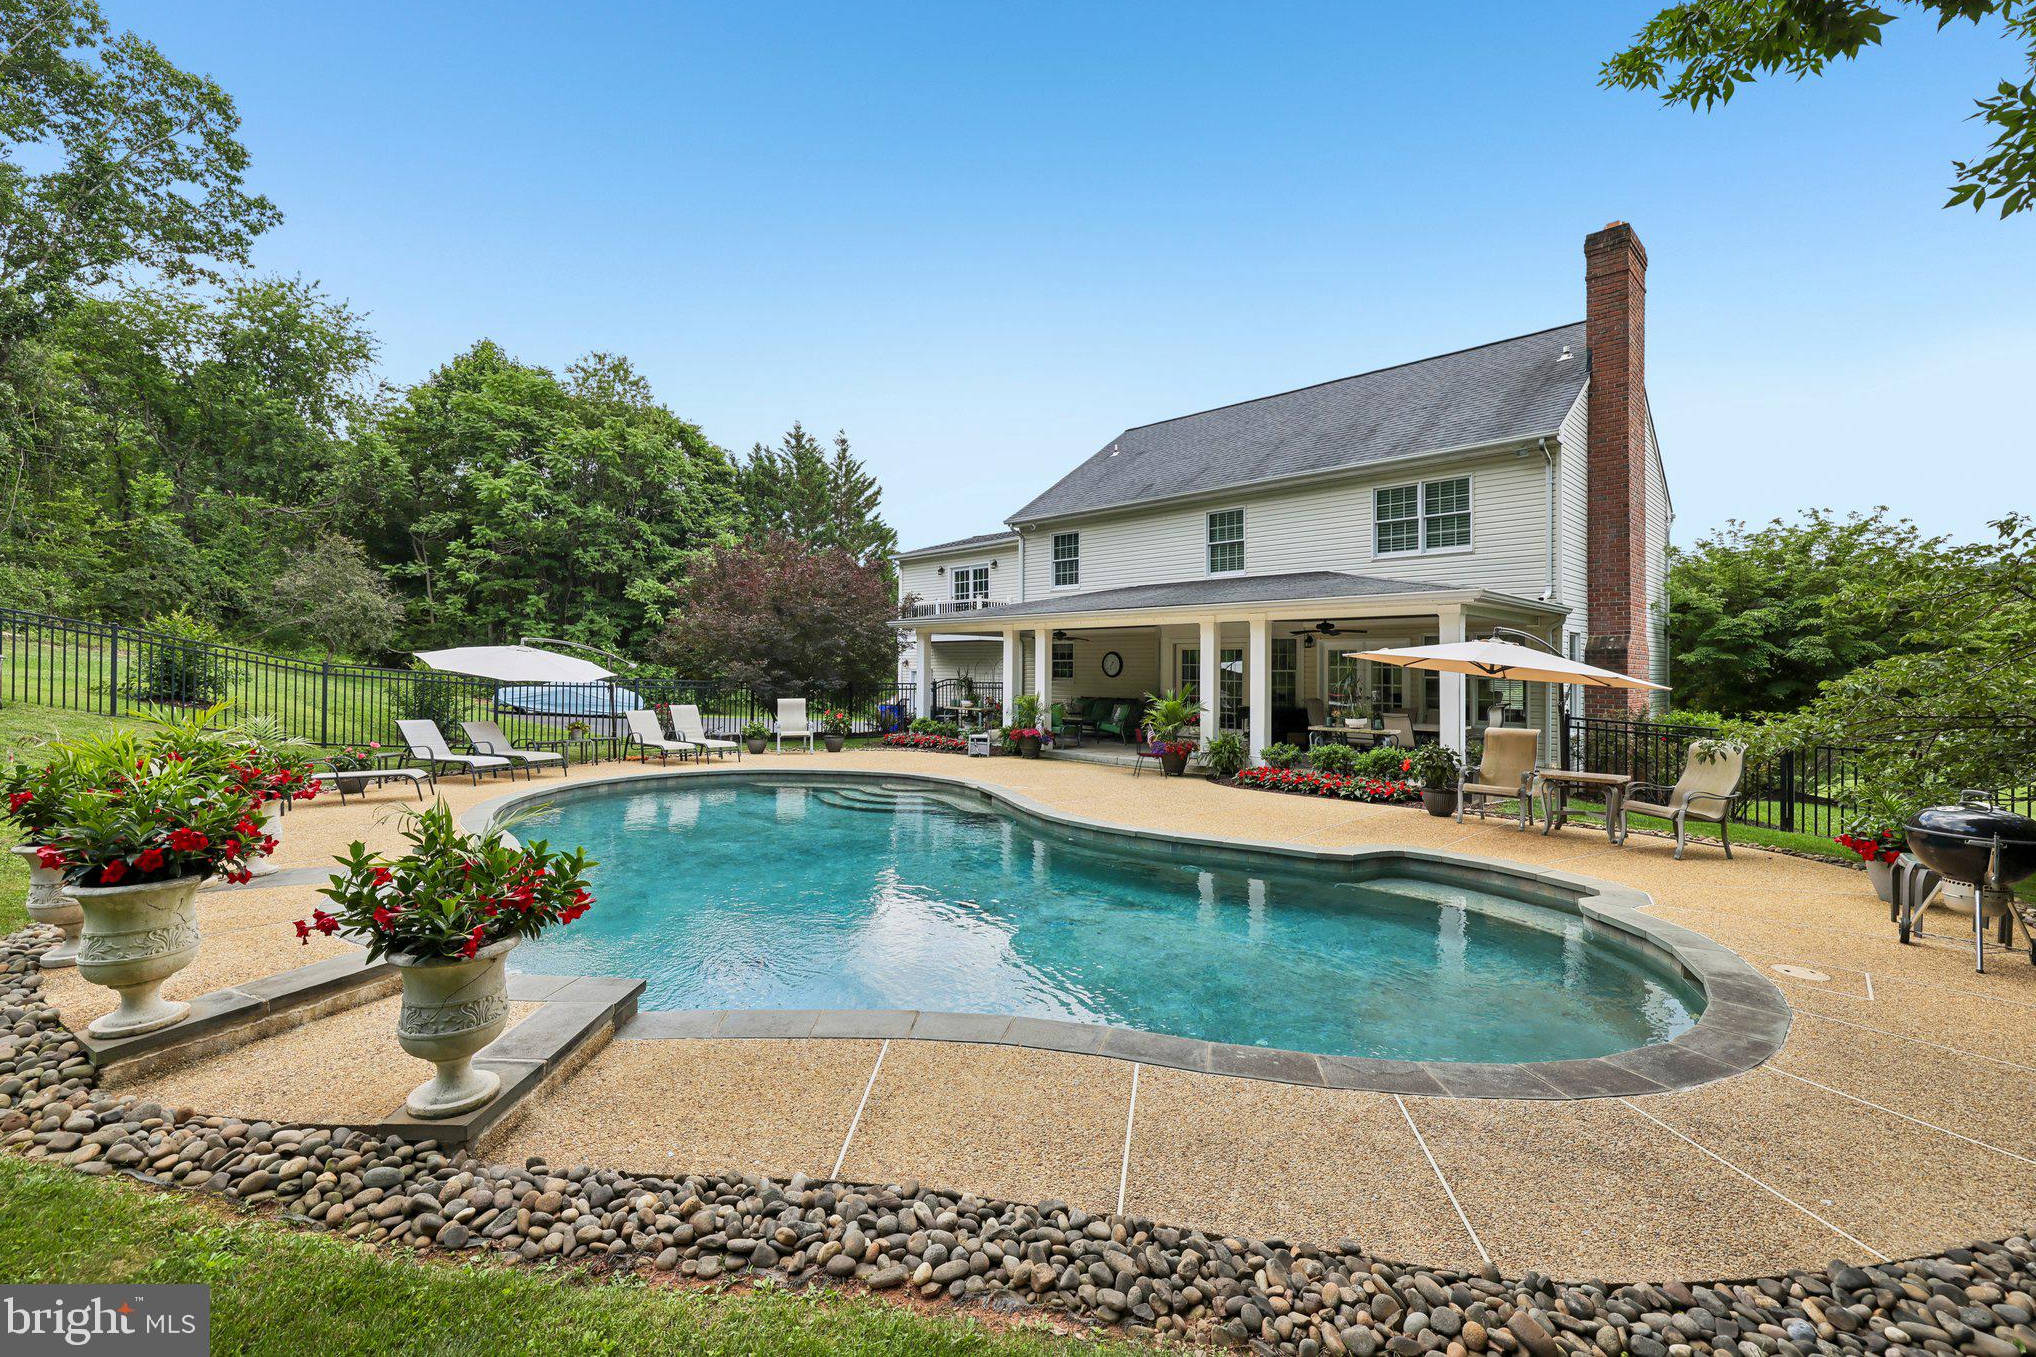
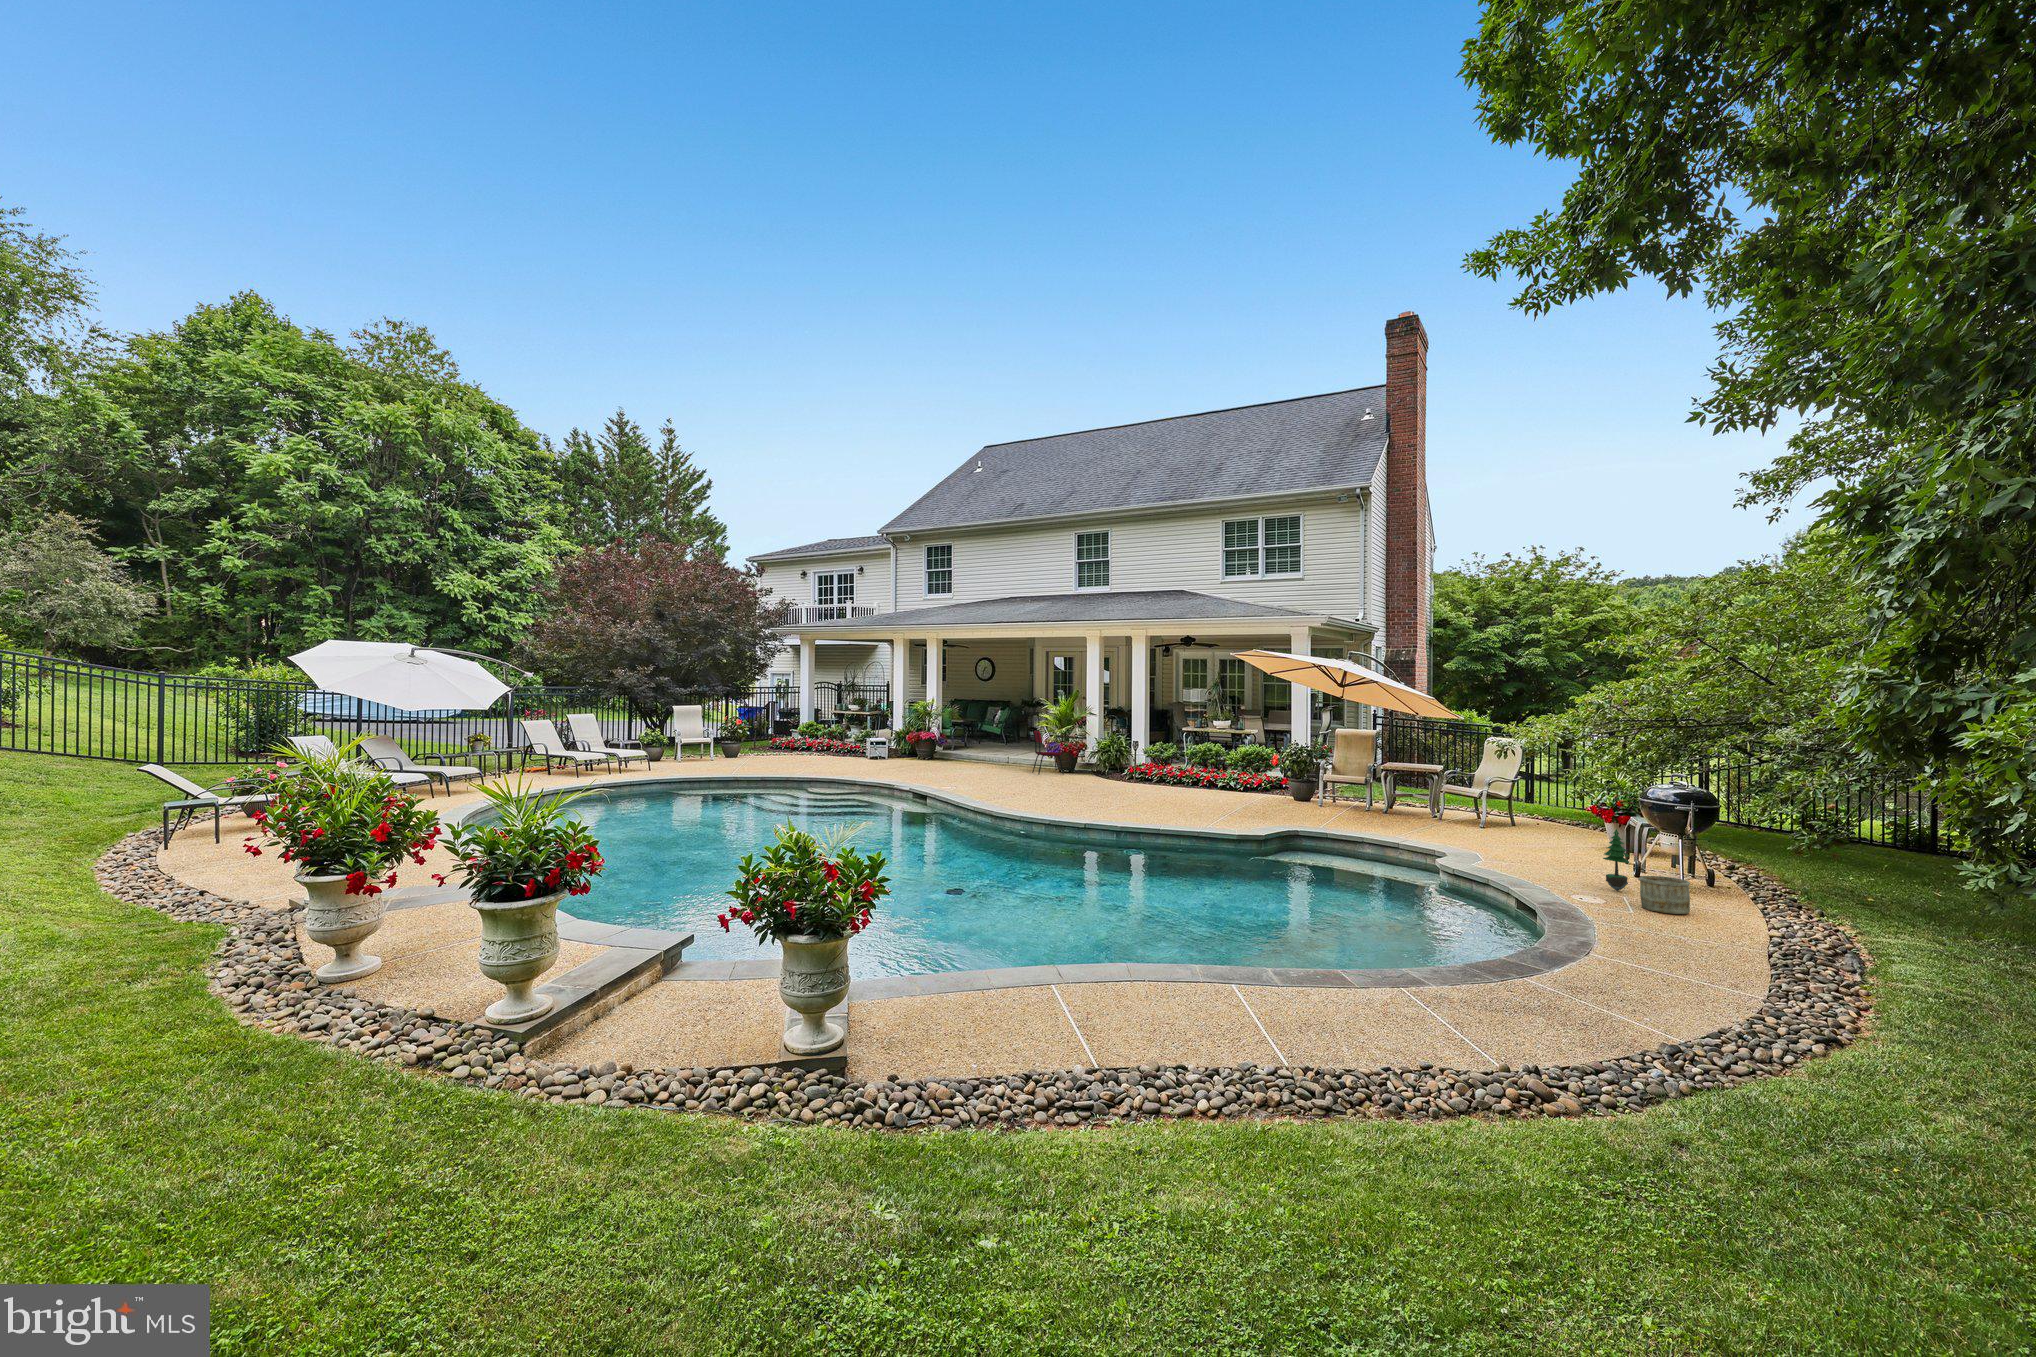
potted tree: none [1818,863,1866,956] -> present [1603,829,1630,891]
wooden bucket: none [1860,934,1952,996] -> present [1638,876,1690,914]

